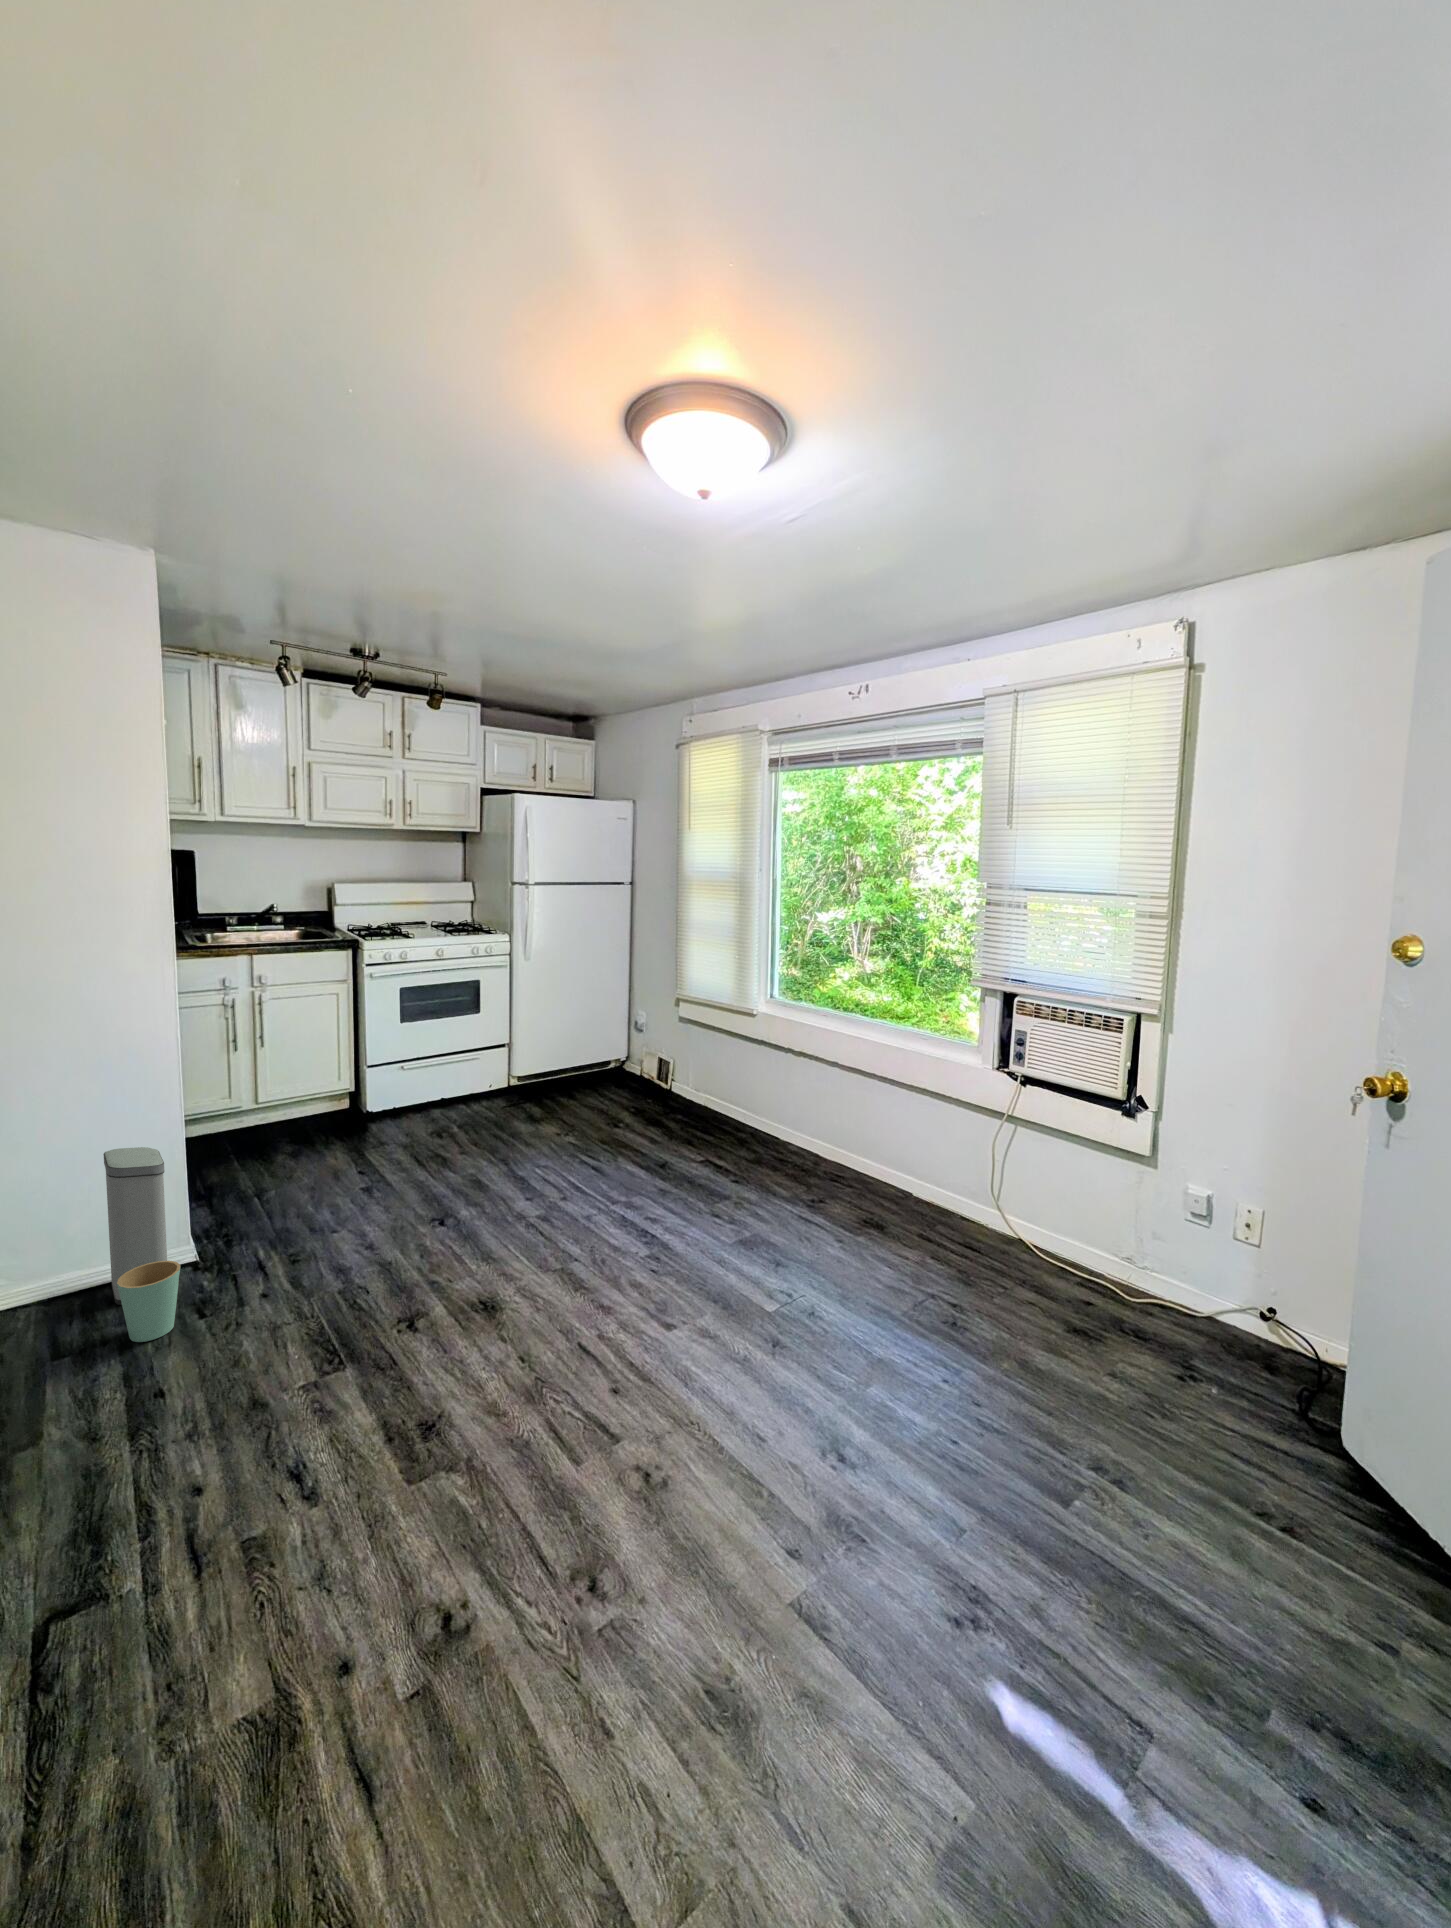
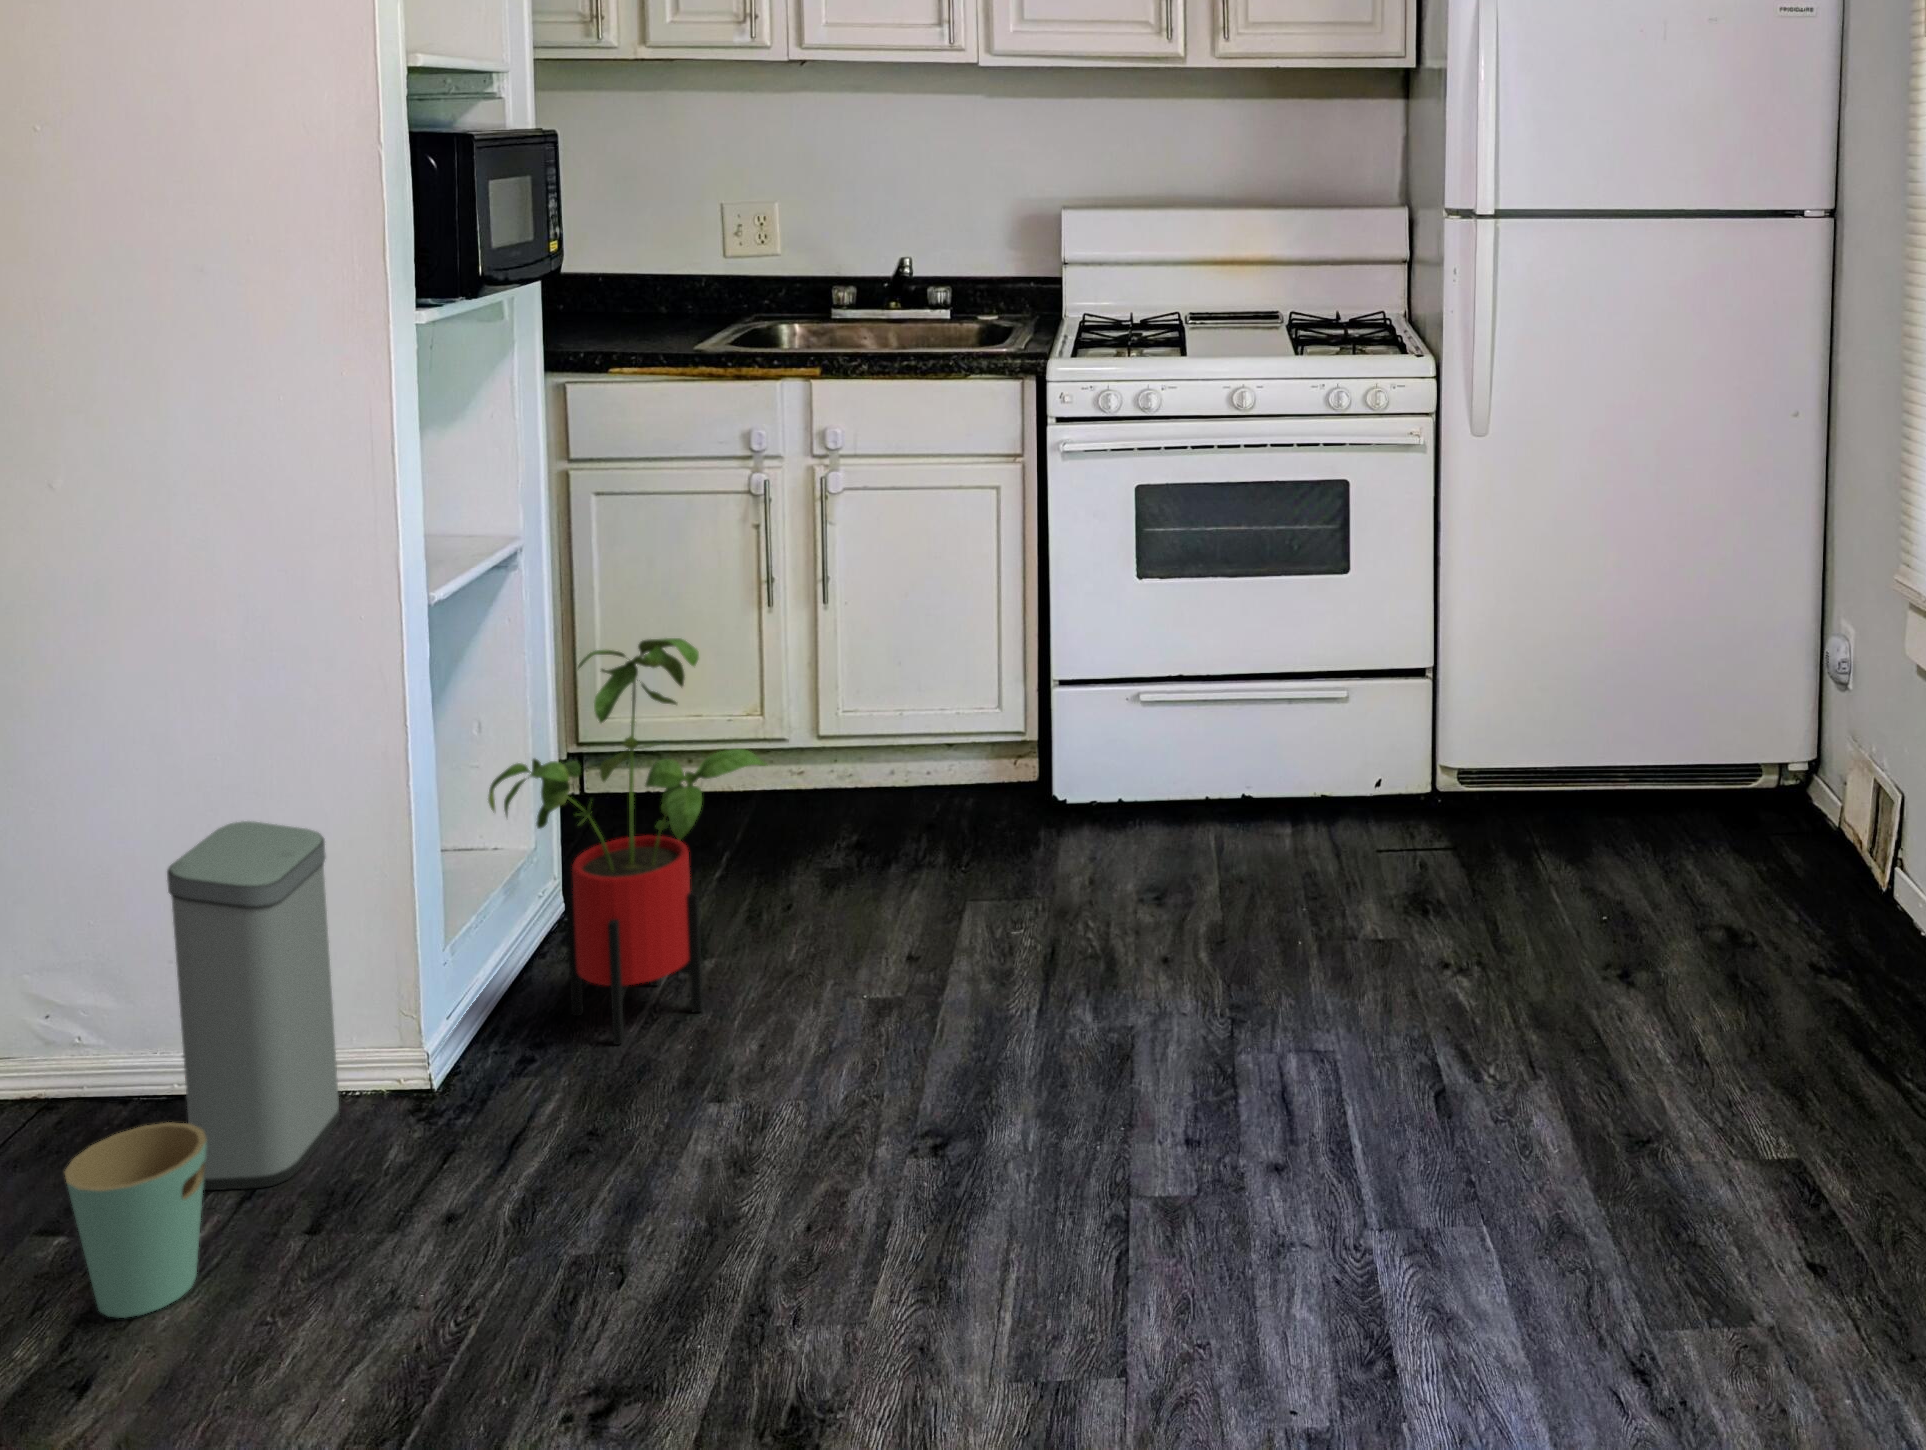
house plant: none [198,1056,319,1219] -> present [488,638,768,1045]

